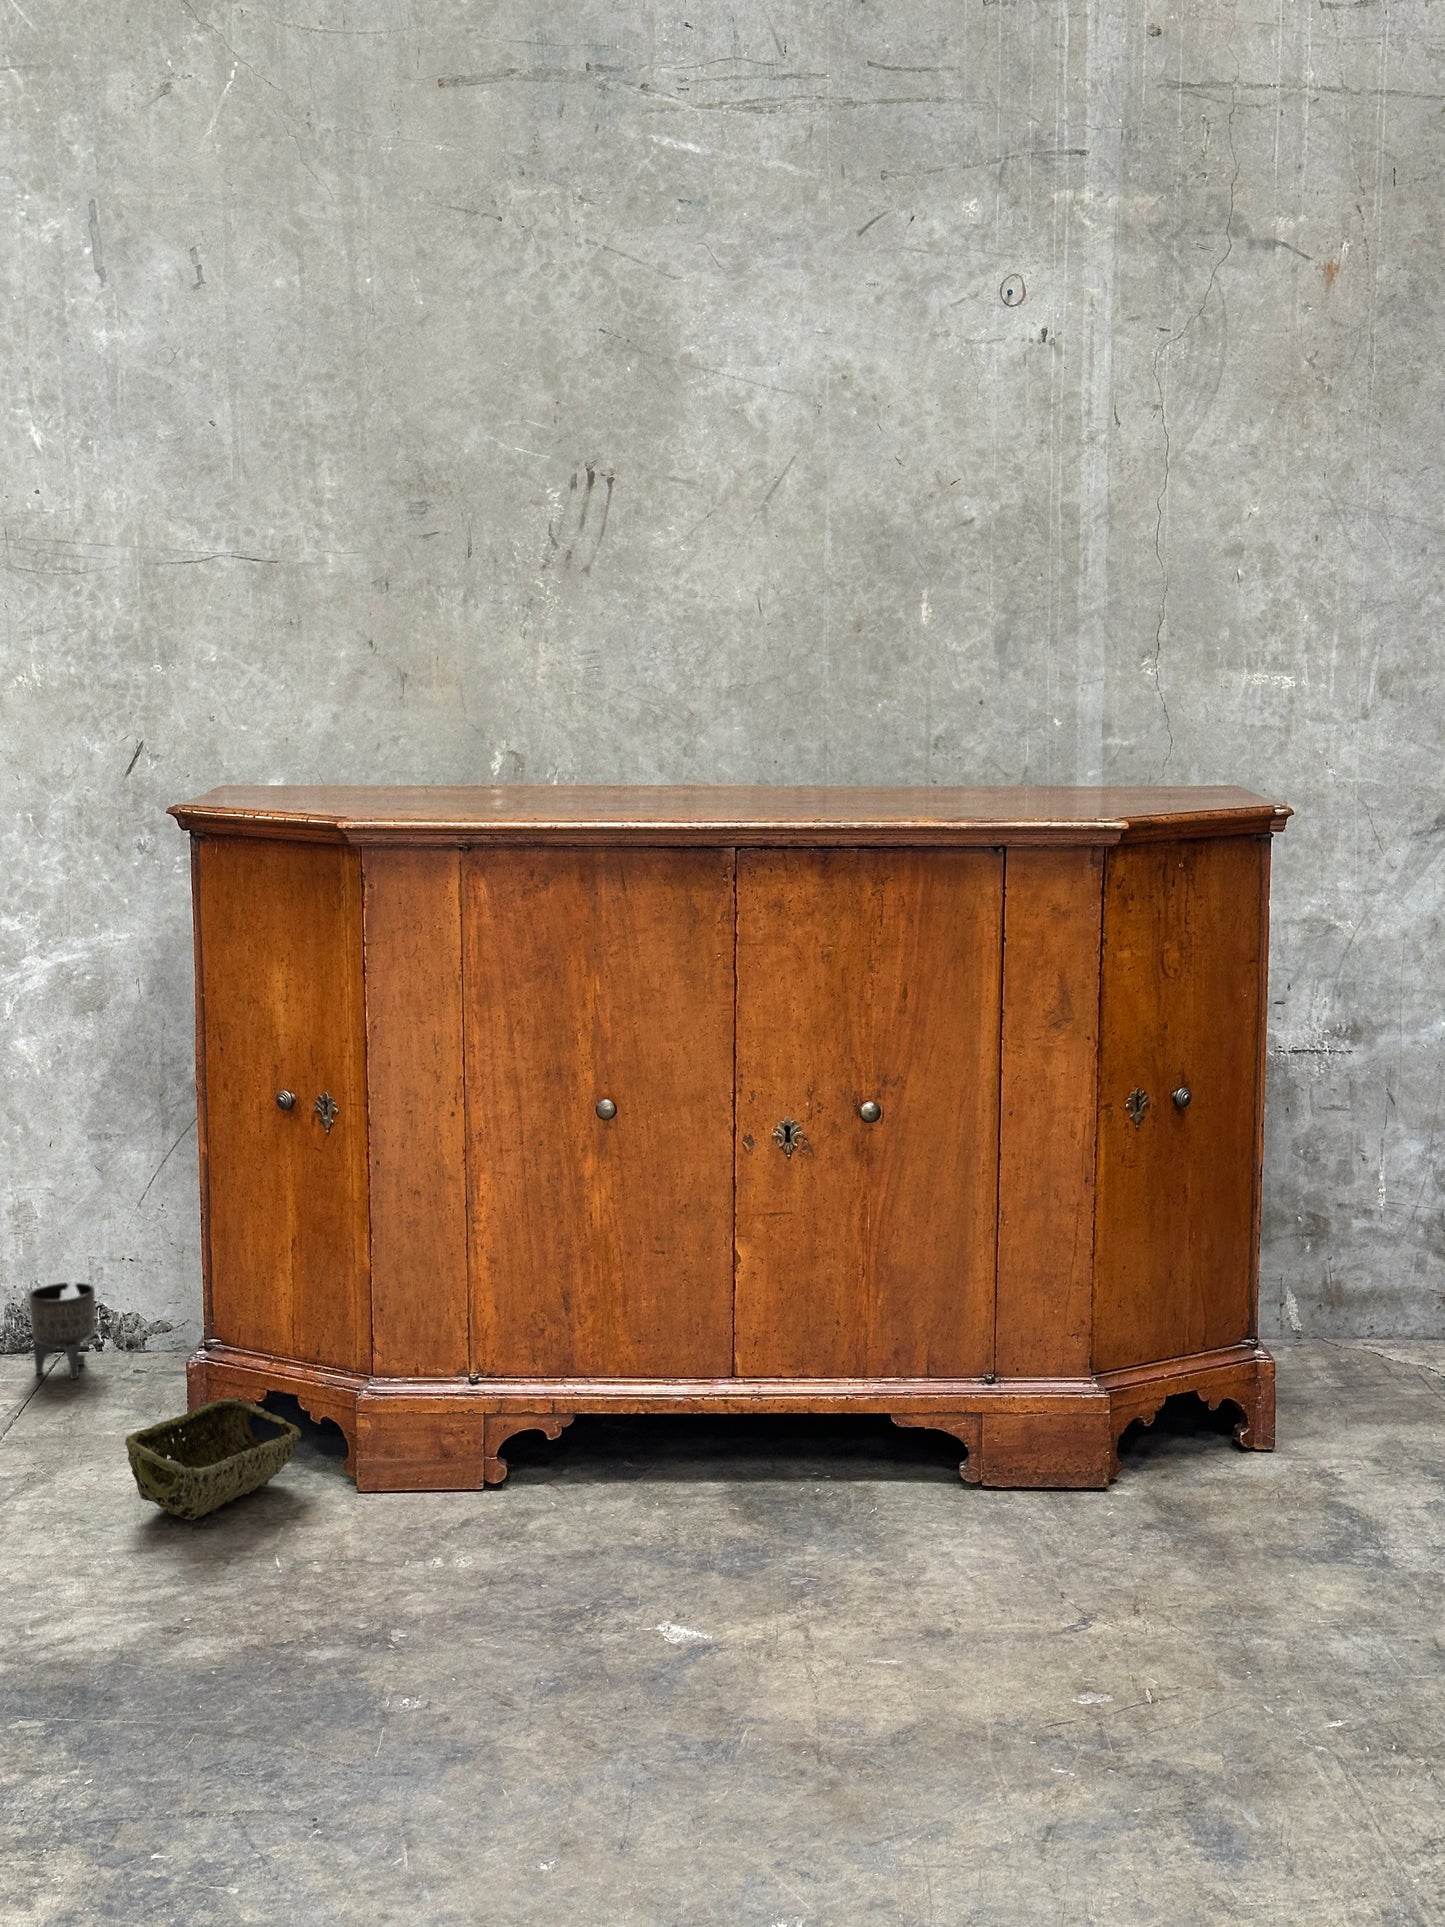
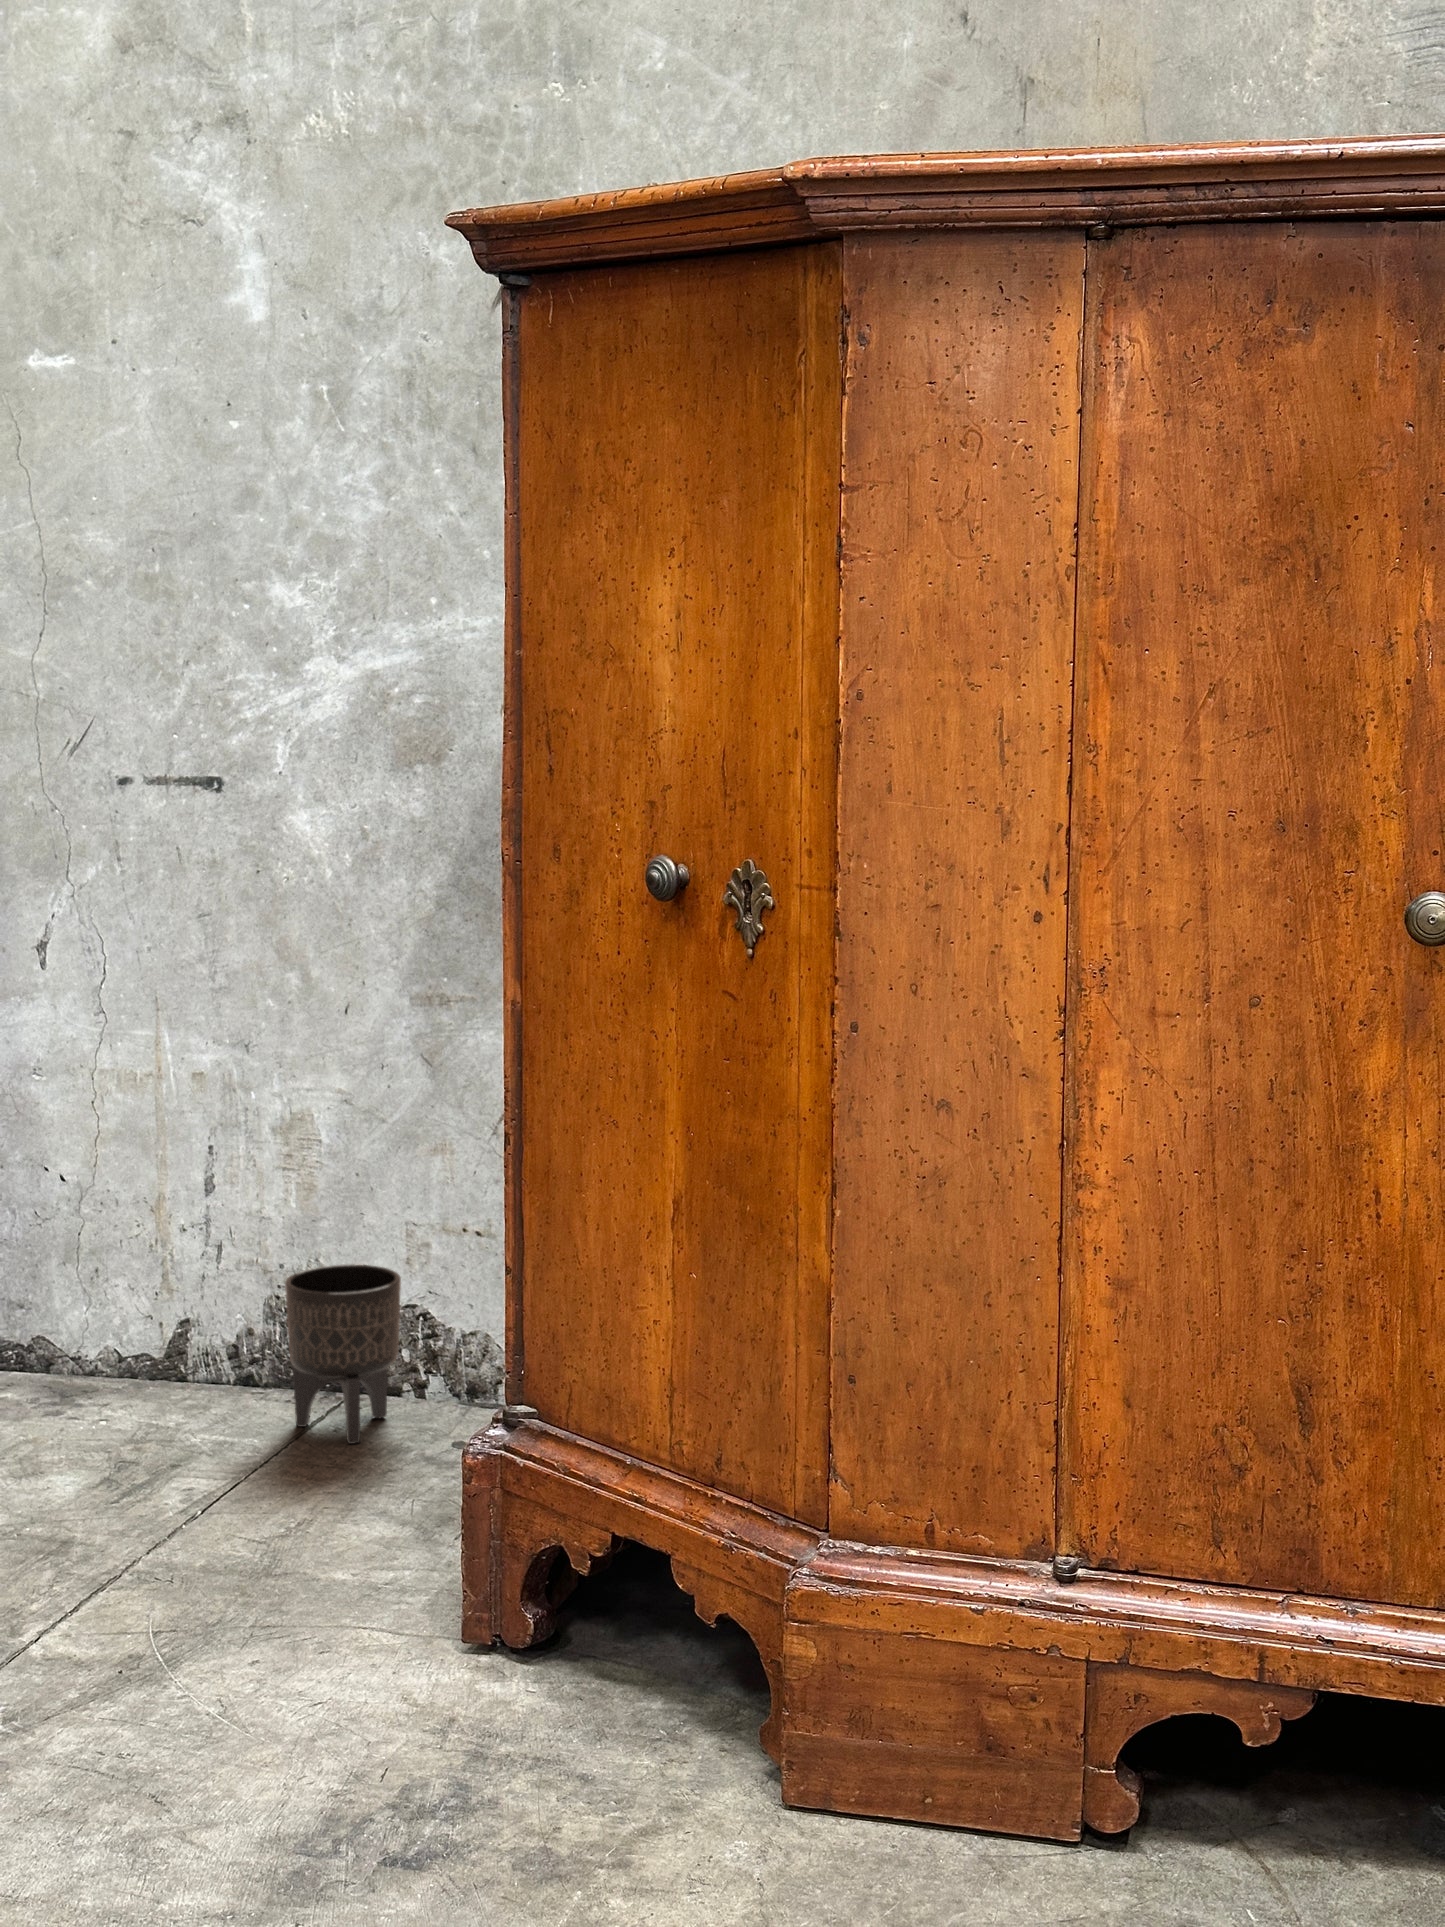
woven basket: present [125,1398,301,1520] -> none [271,1534,671,1815]

